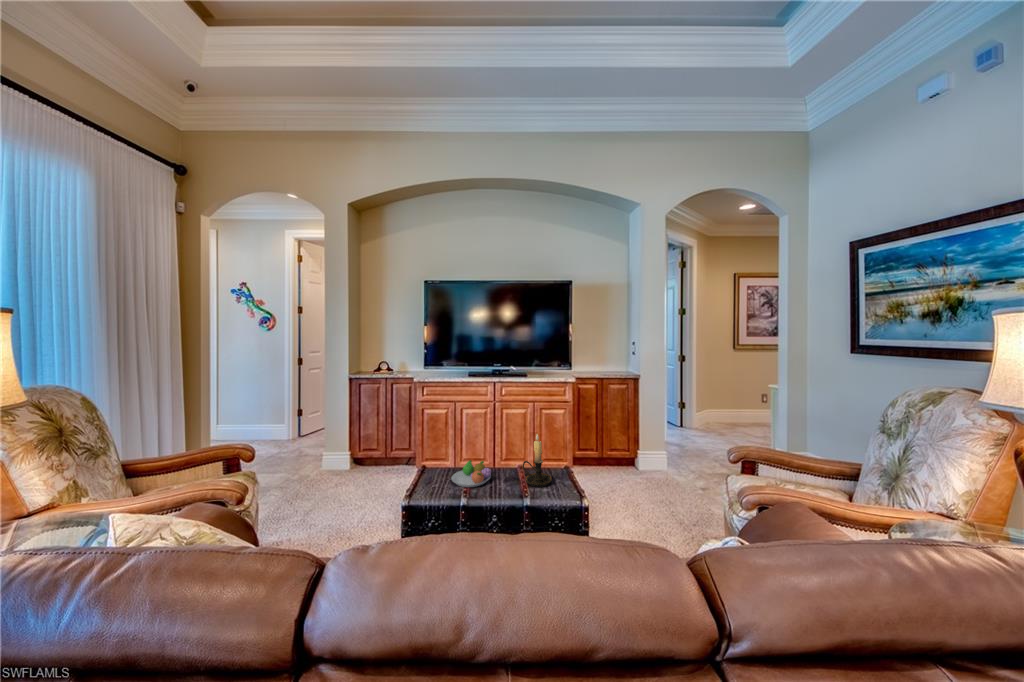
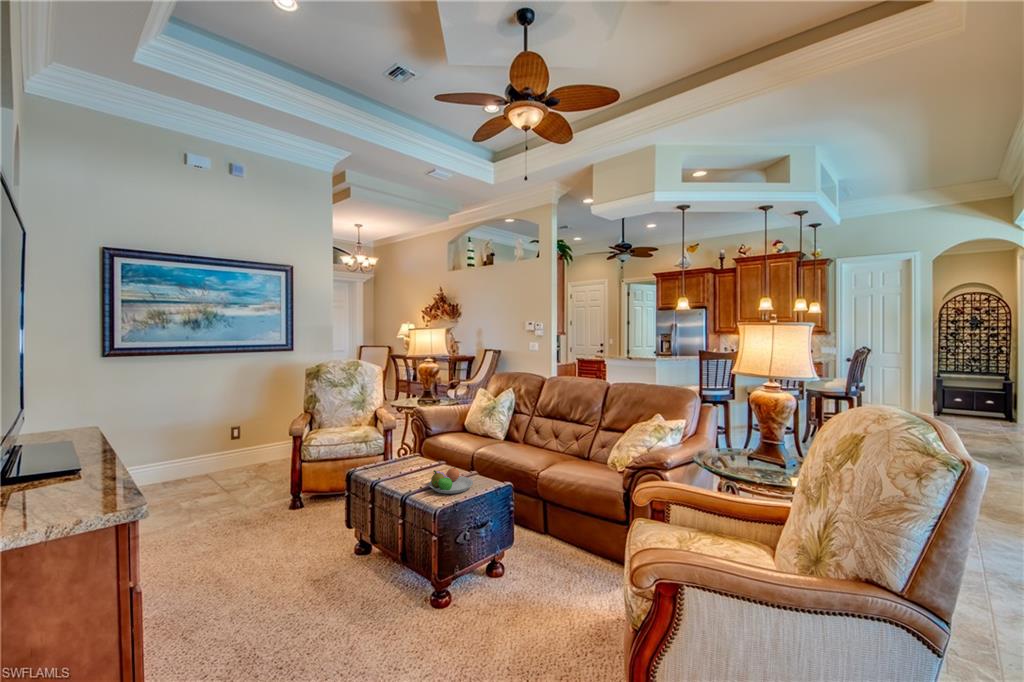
candle holder: present [523,434,552,487] -> none [397,422,423,474]

